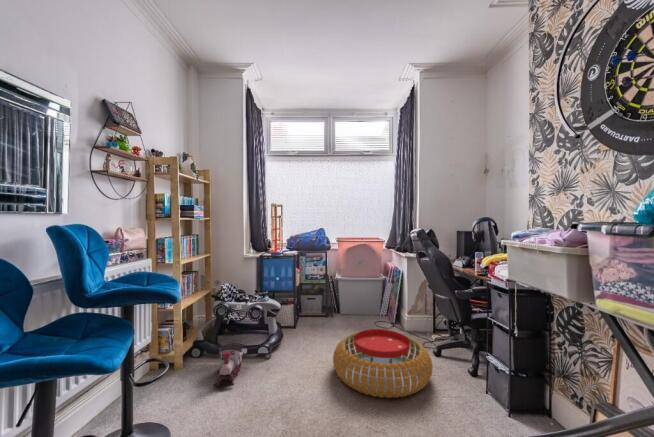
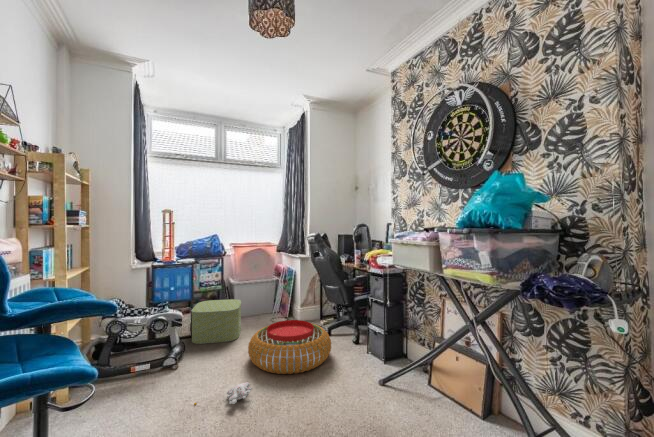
storage box: none [292,294,342,340] -> present [191,299,242,344]
toy train: present [213,343,244,388] -> none [124,357,153,404]
plush toy: none [265,394,322,417] -> present [194,382,252,405]

